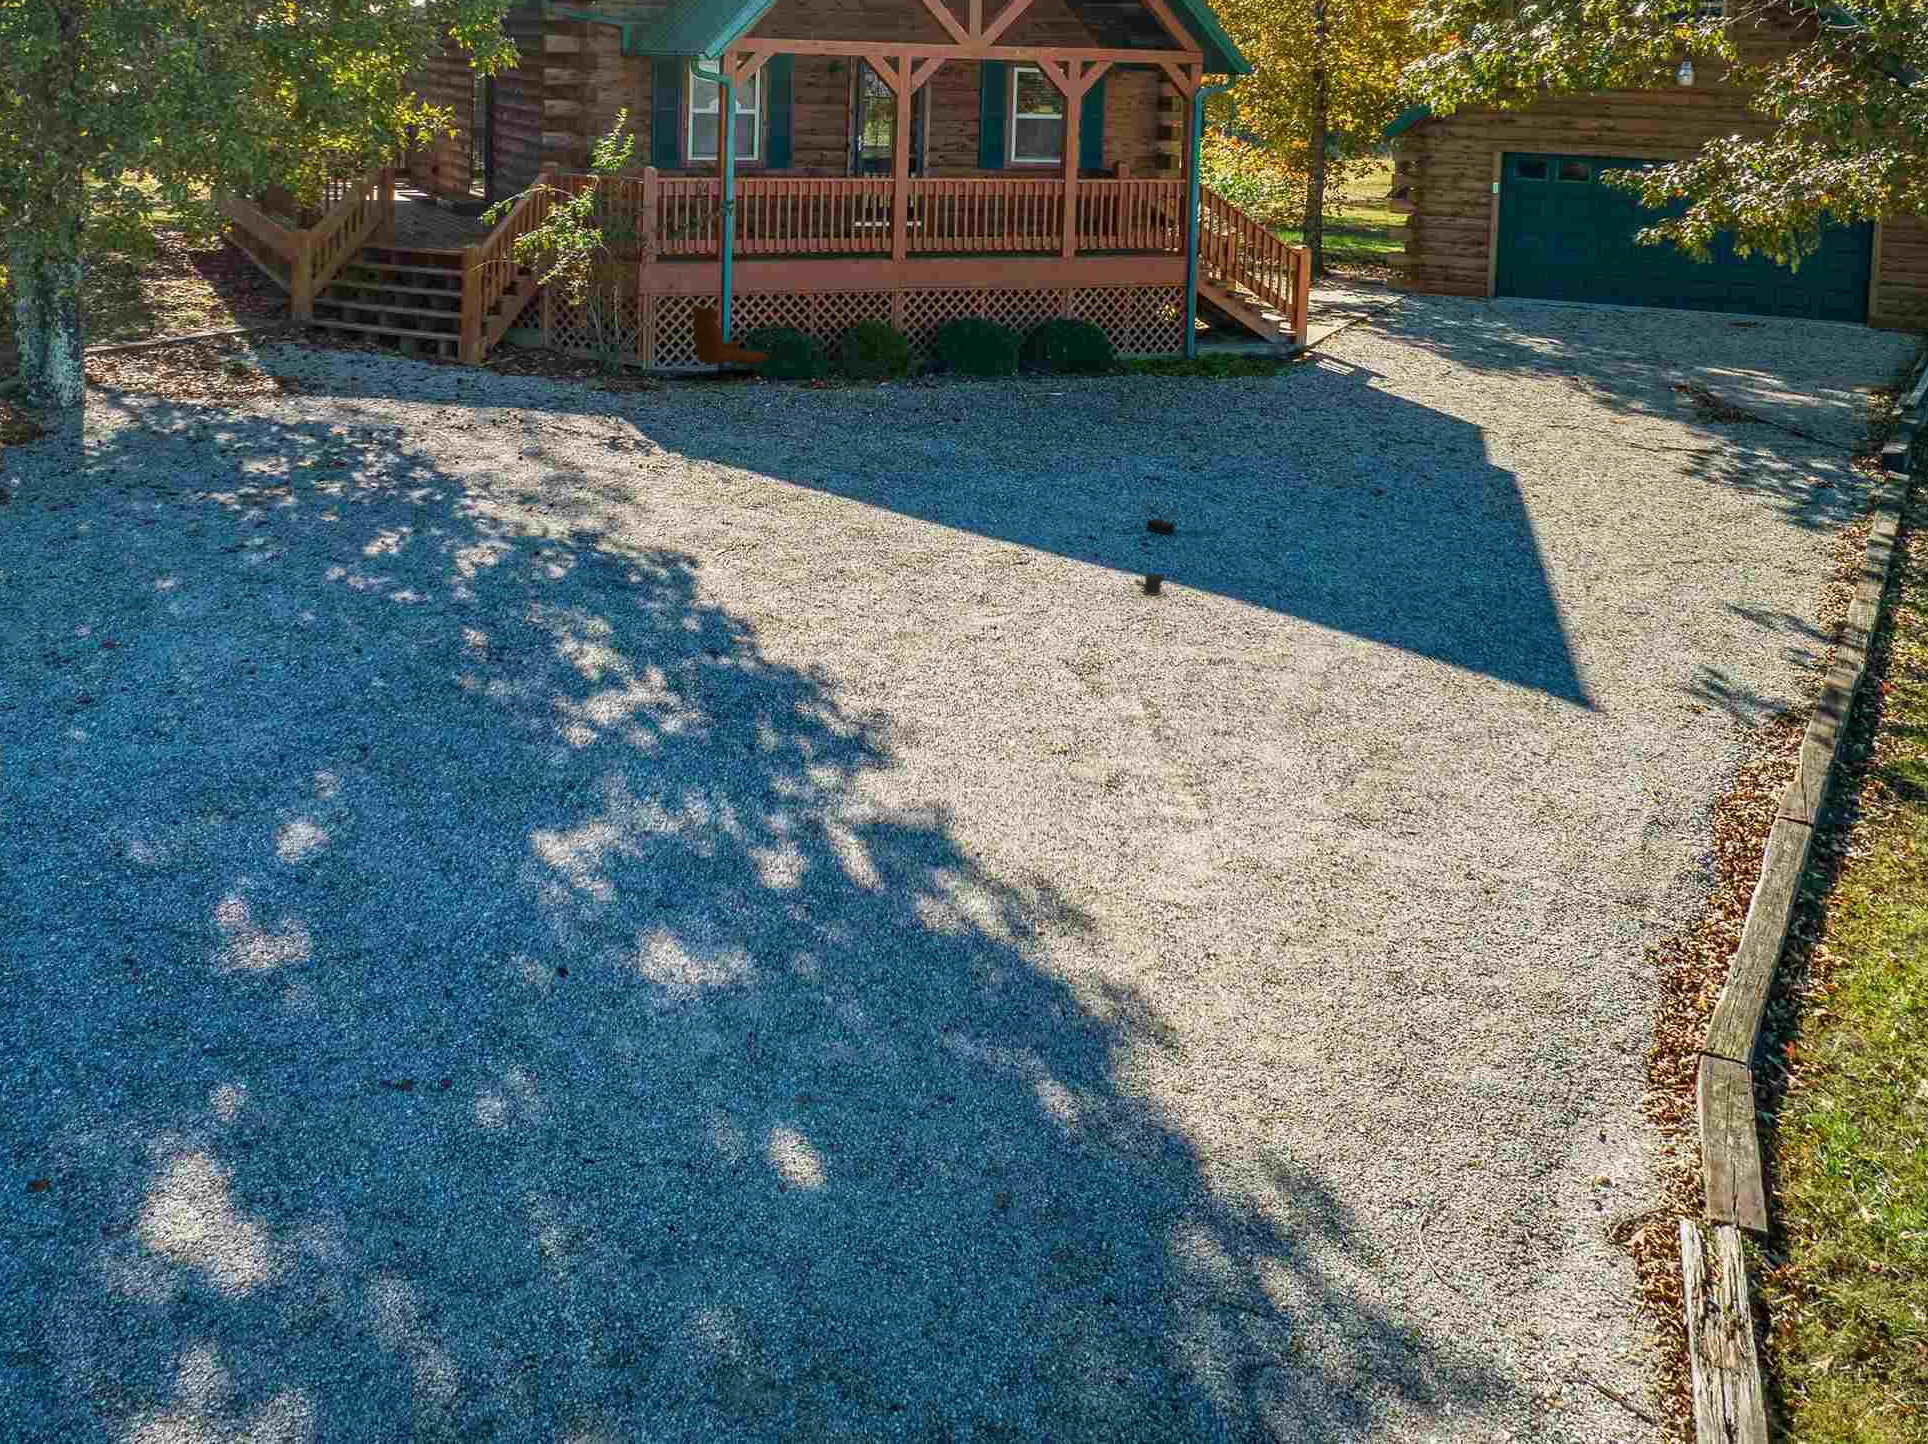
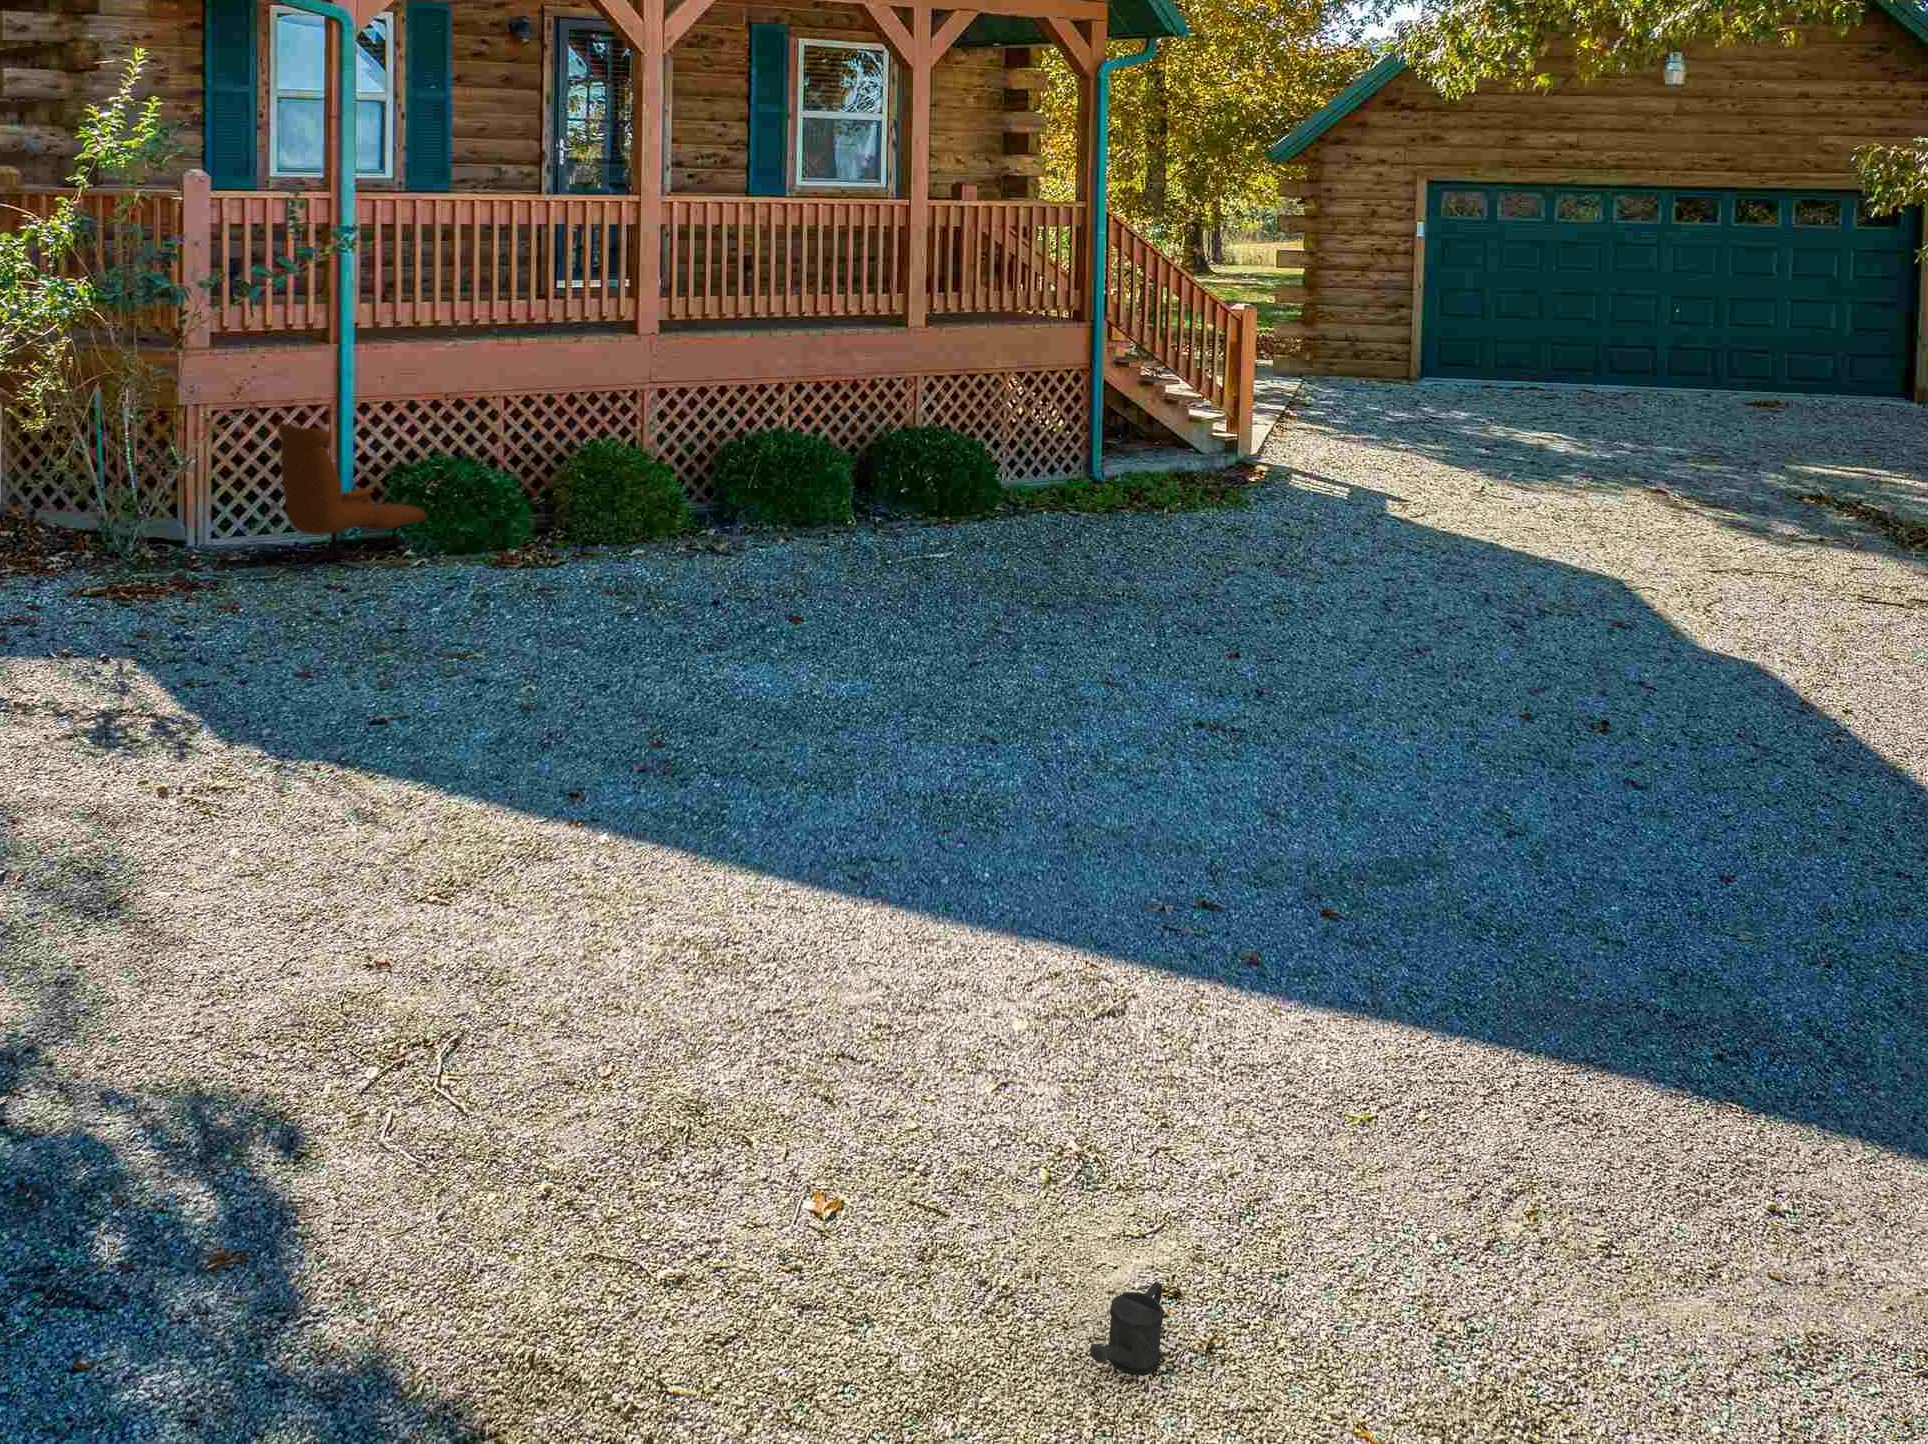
decorative plant: present [1144,495,1176,534] -> none [1289,797,1372,887]
watering can: present [1135,574,1164,595] -> present [1090,1282,1164,1374]

